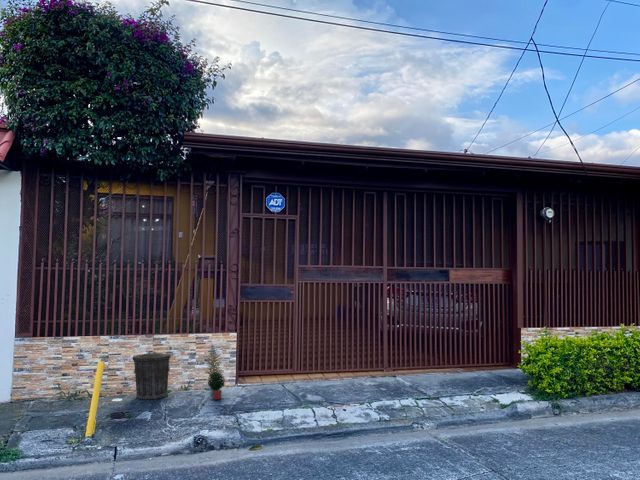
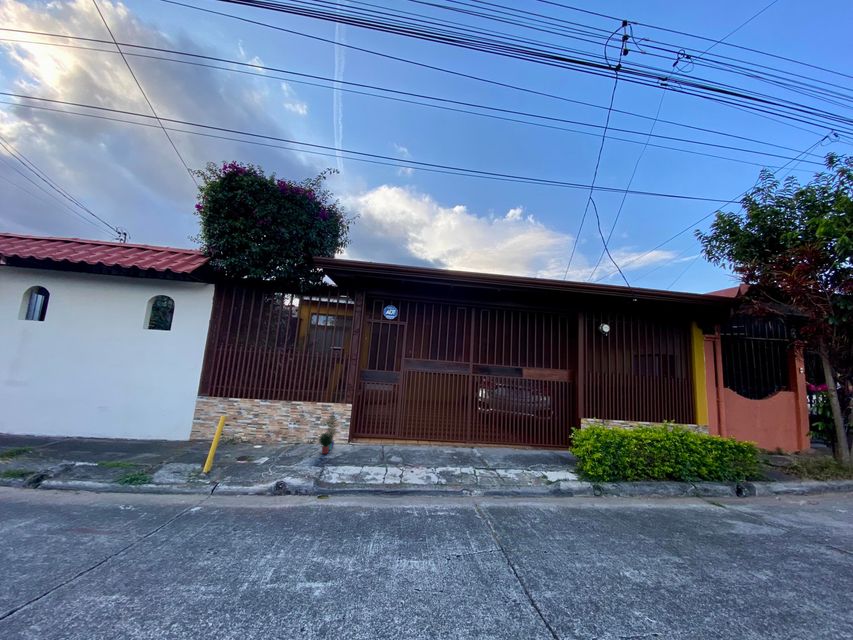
trash can: present [133,351,171,399] -> none [271,413,300,449]

